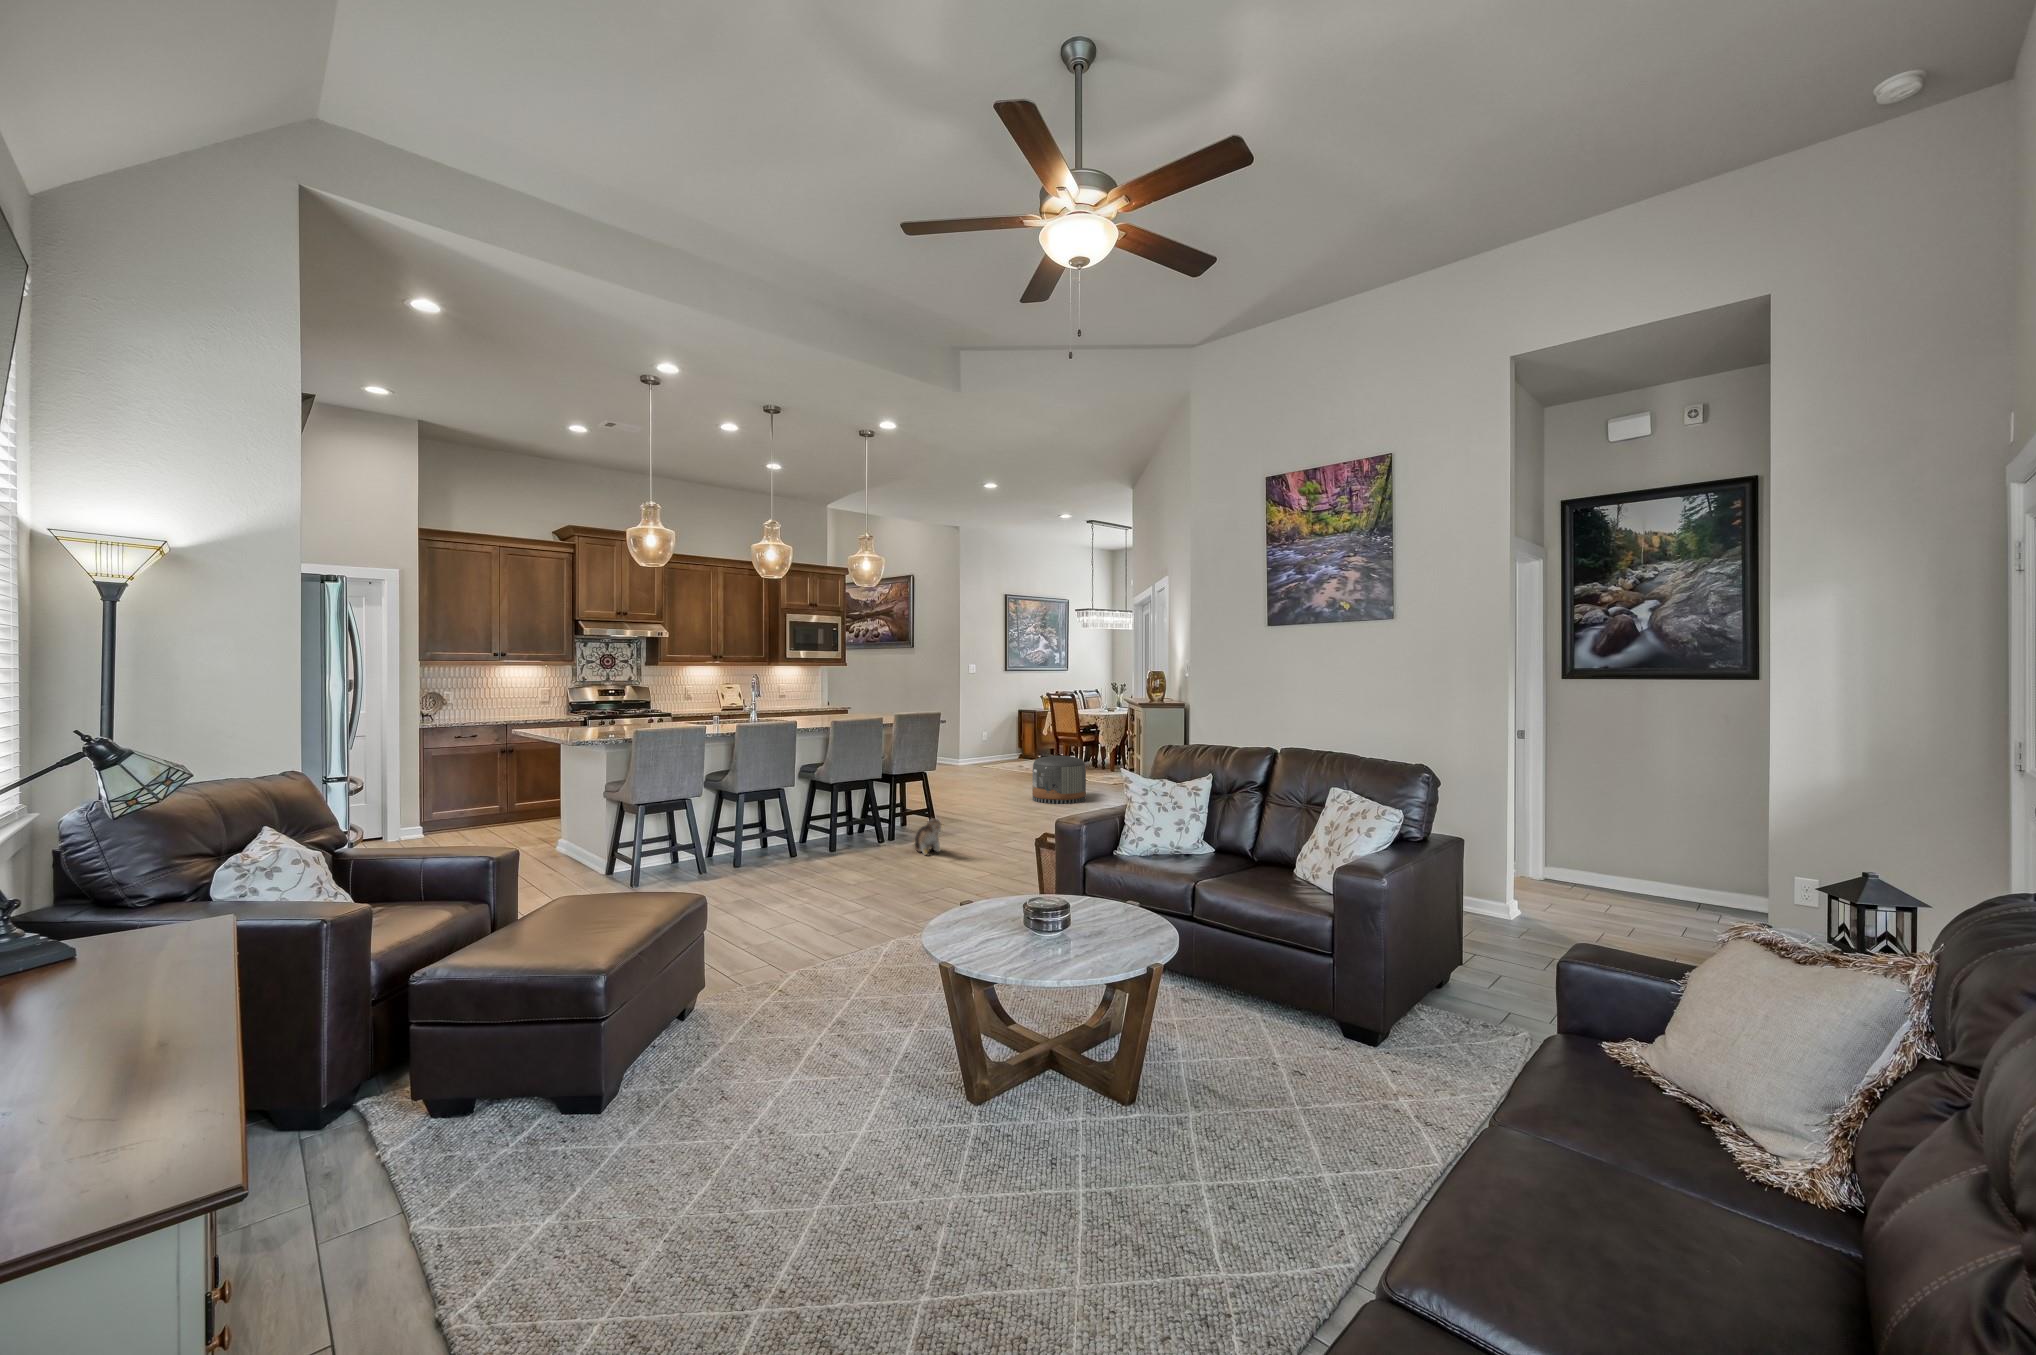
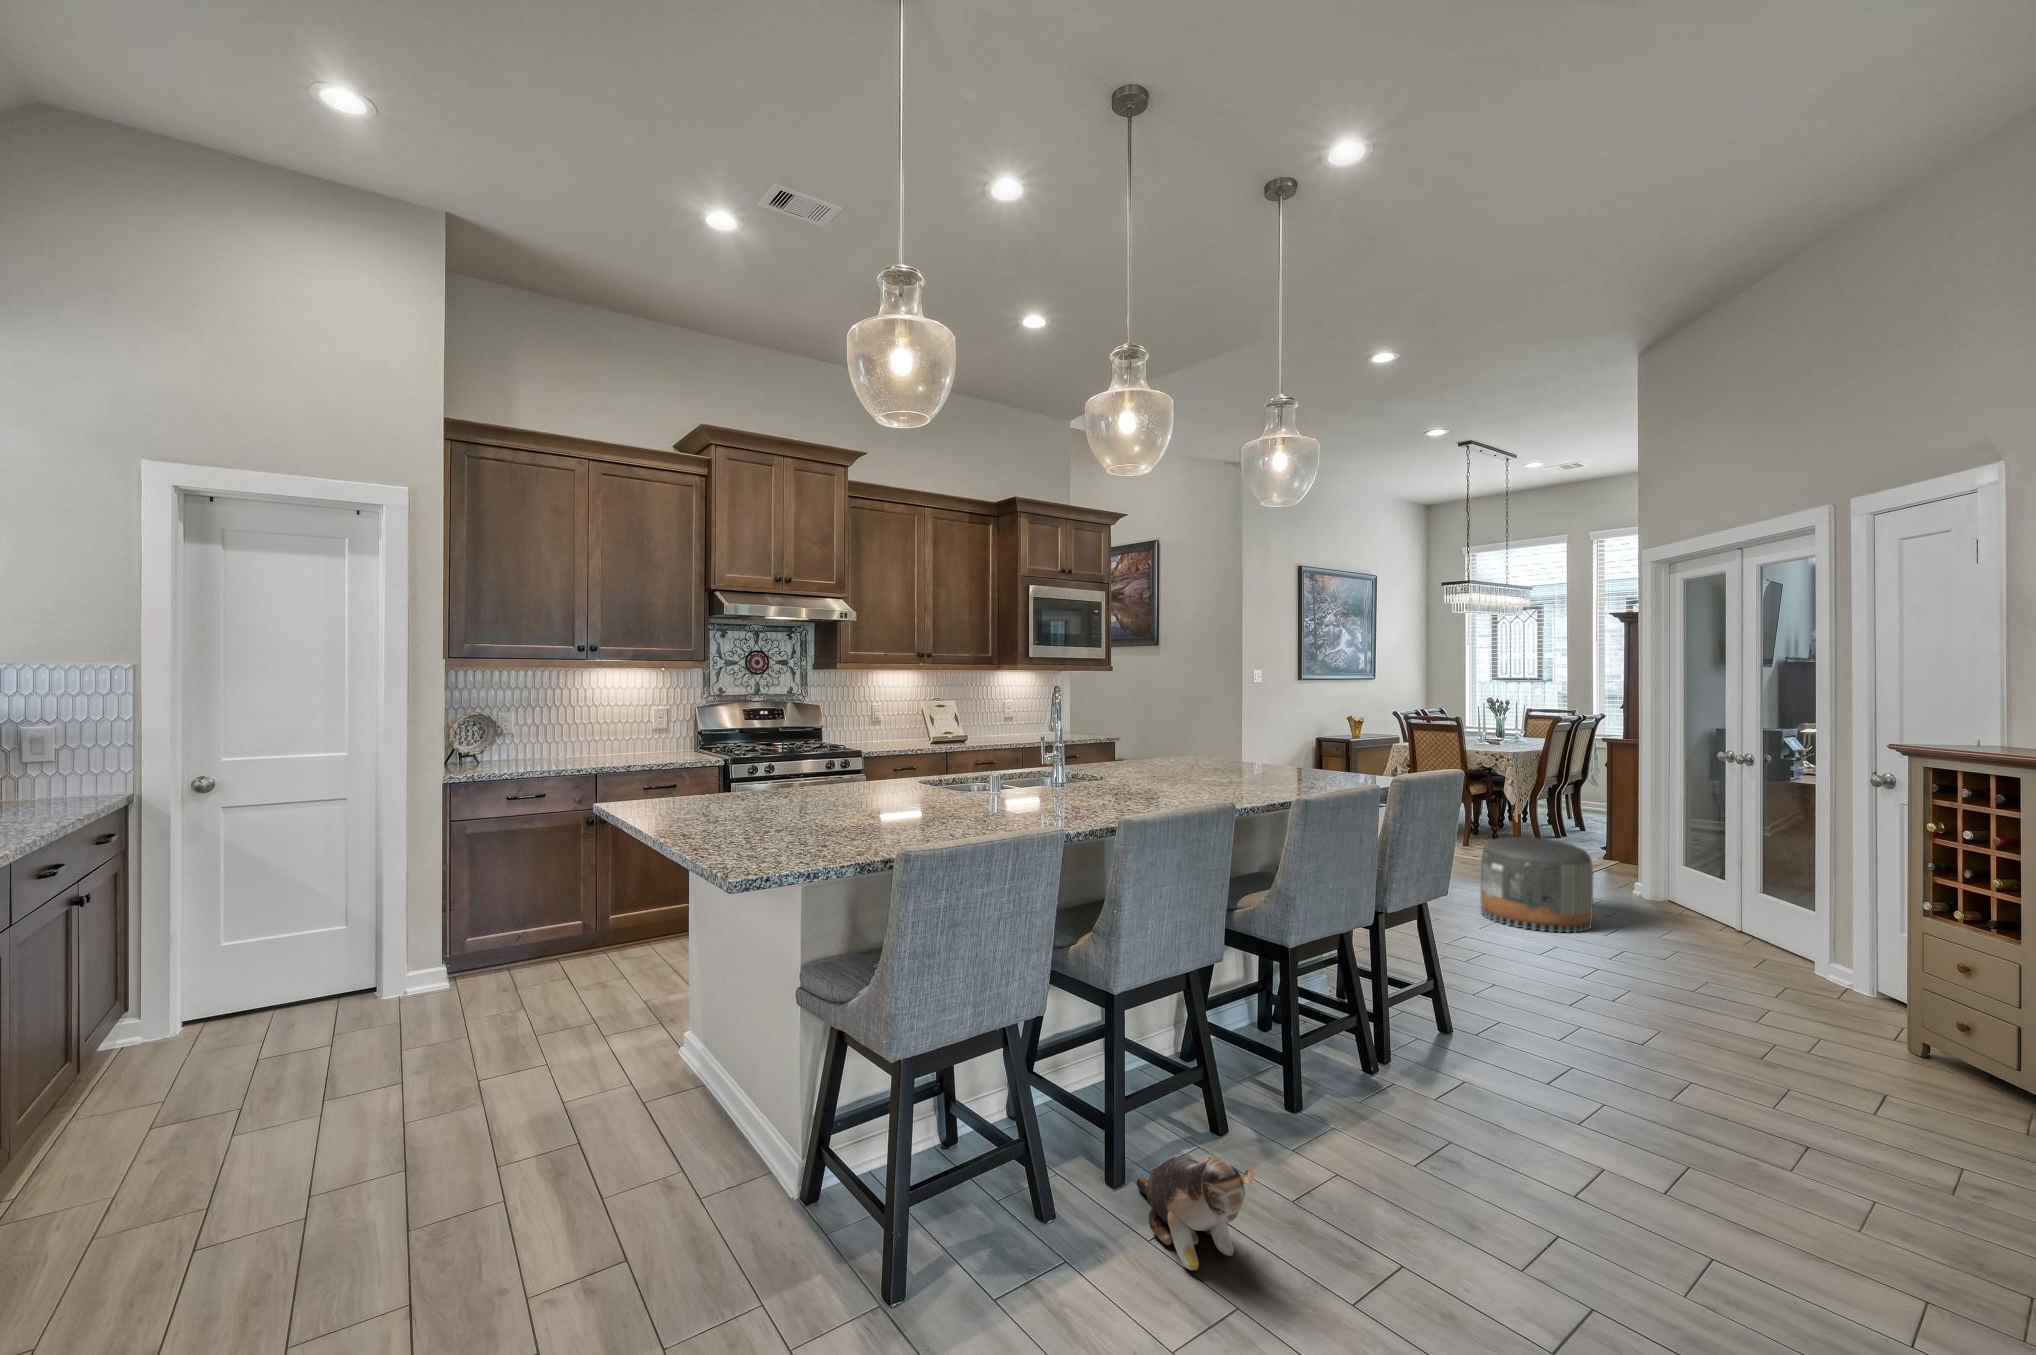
plush toy: present [915,818,941,855] -> present [1137,1156,1254,1271]

